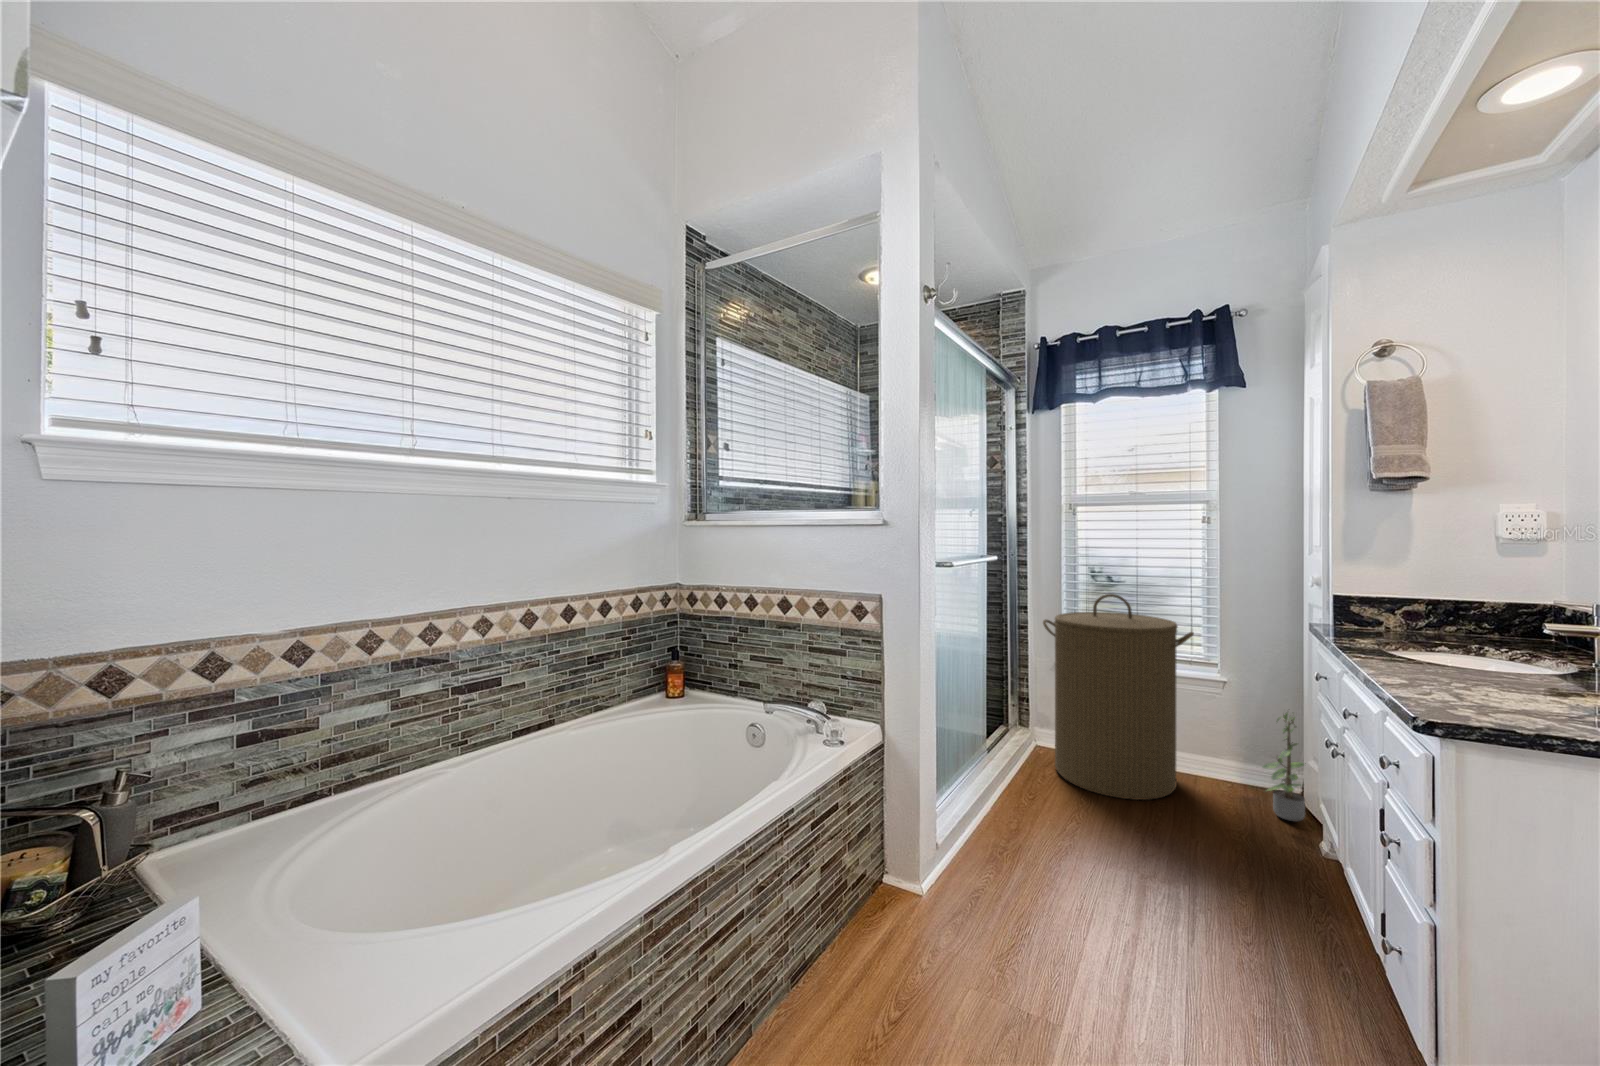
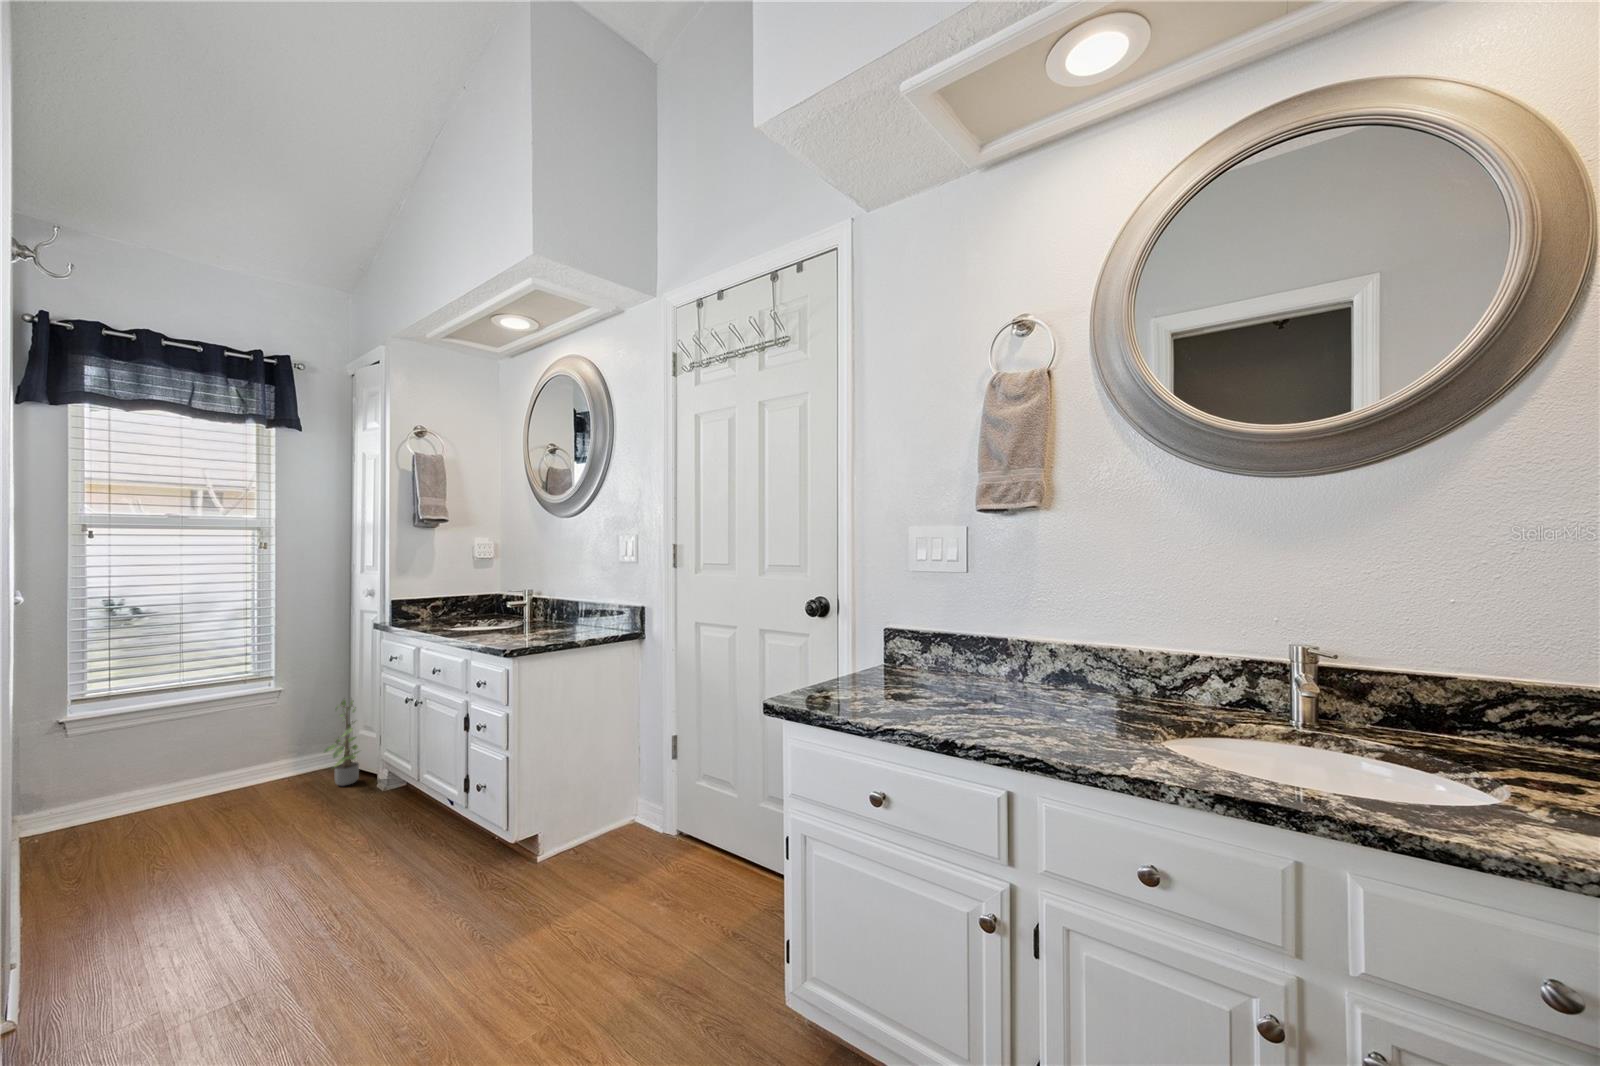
laundry hamper: present [1043,594,1194,800] -> none [60,624,265,850]

